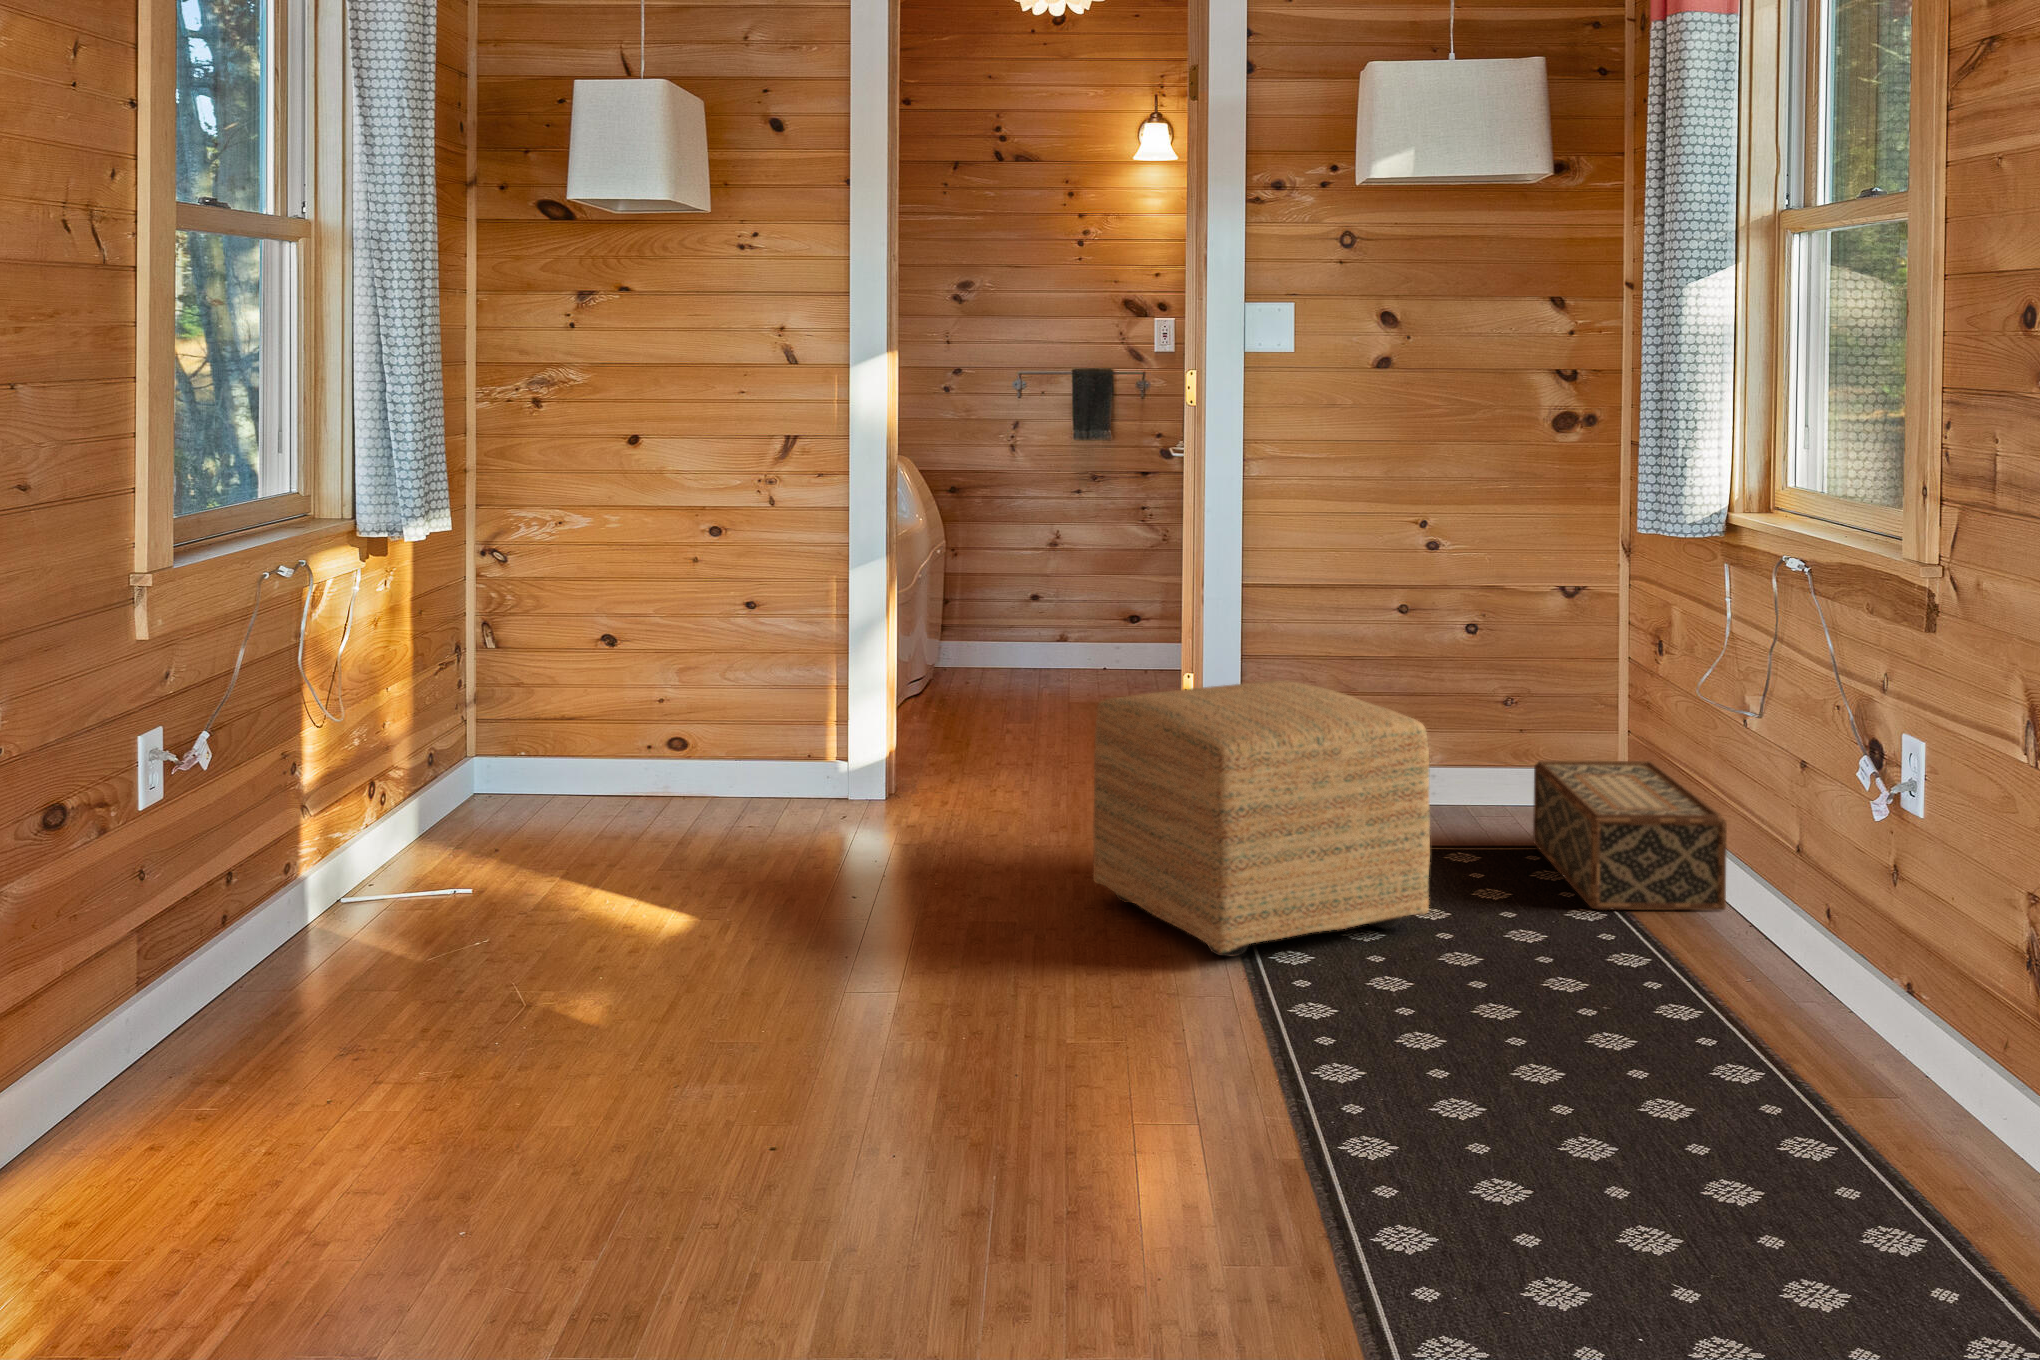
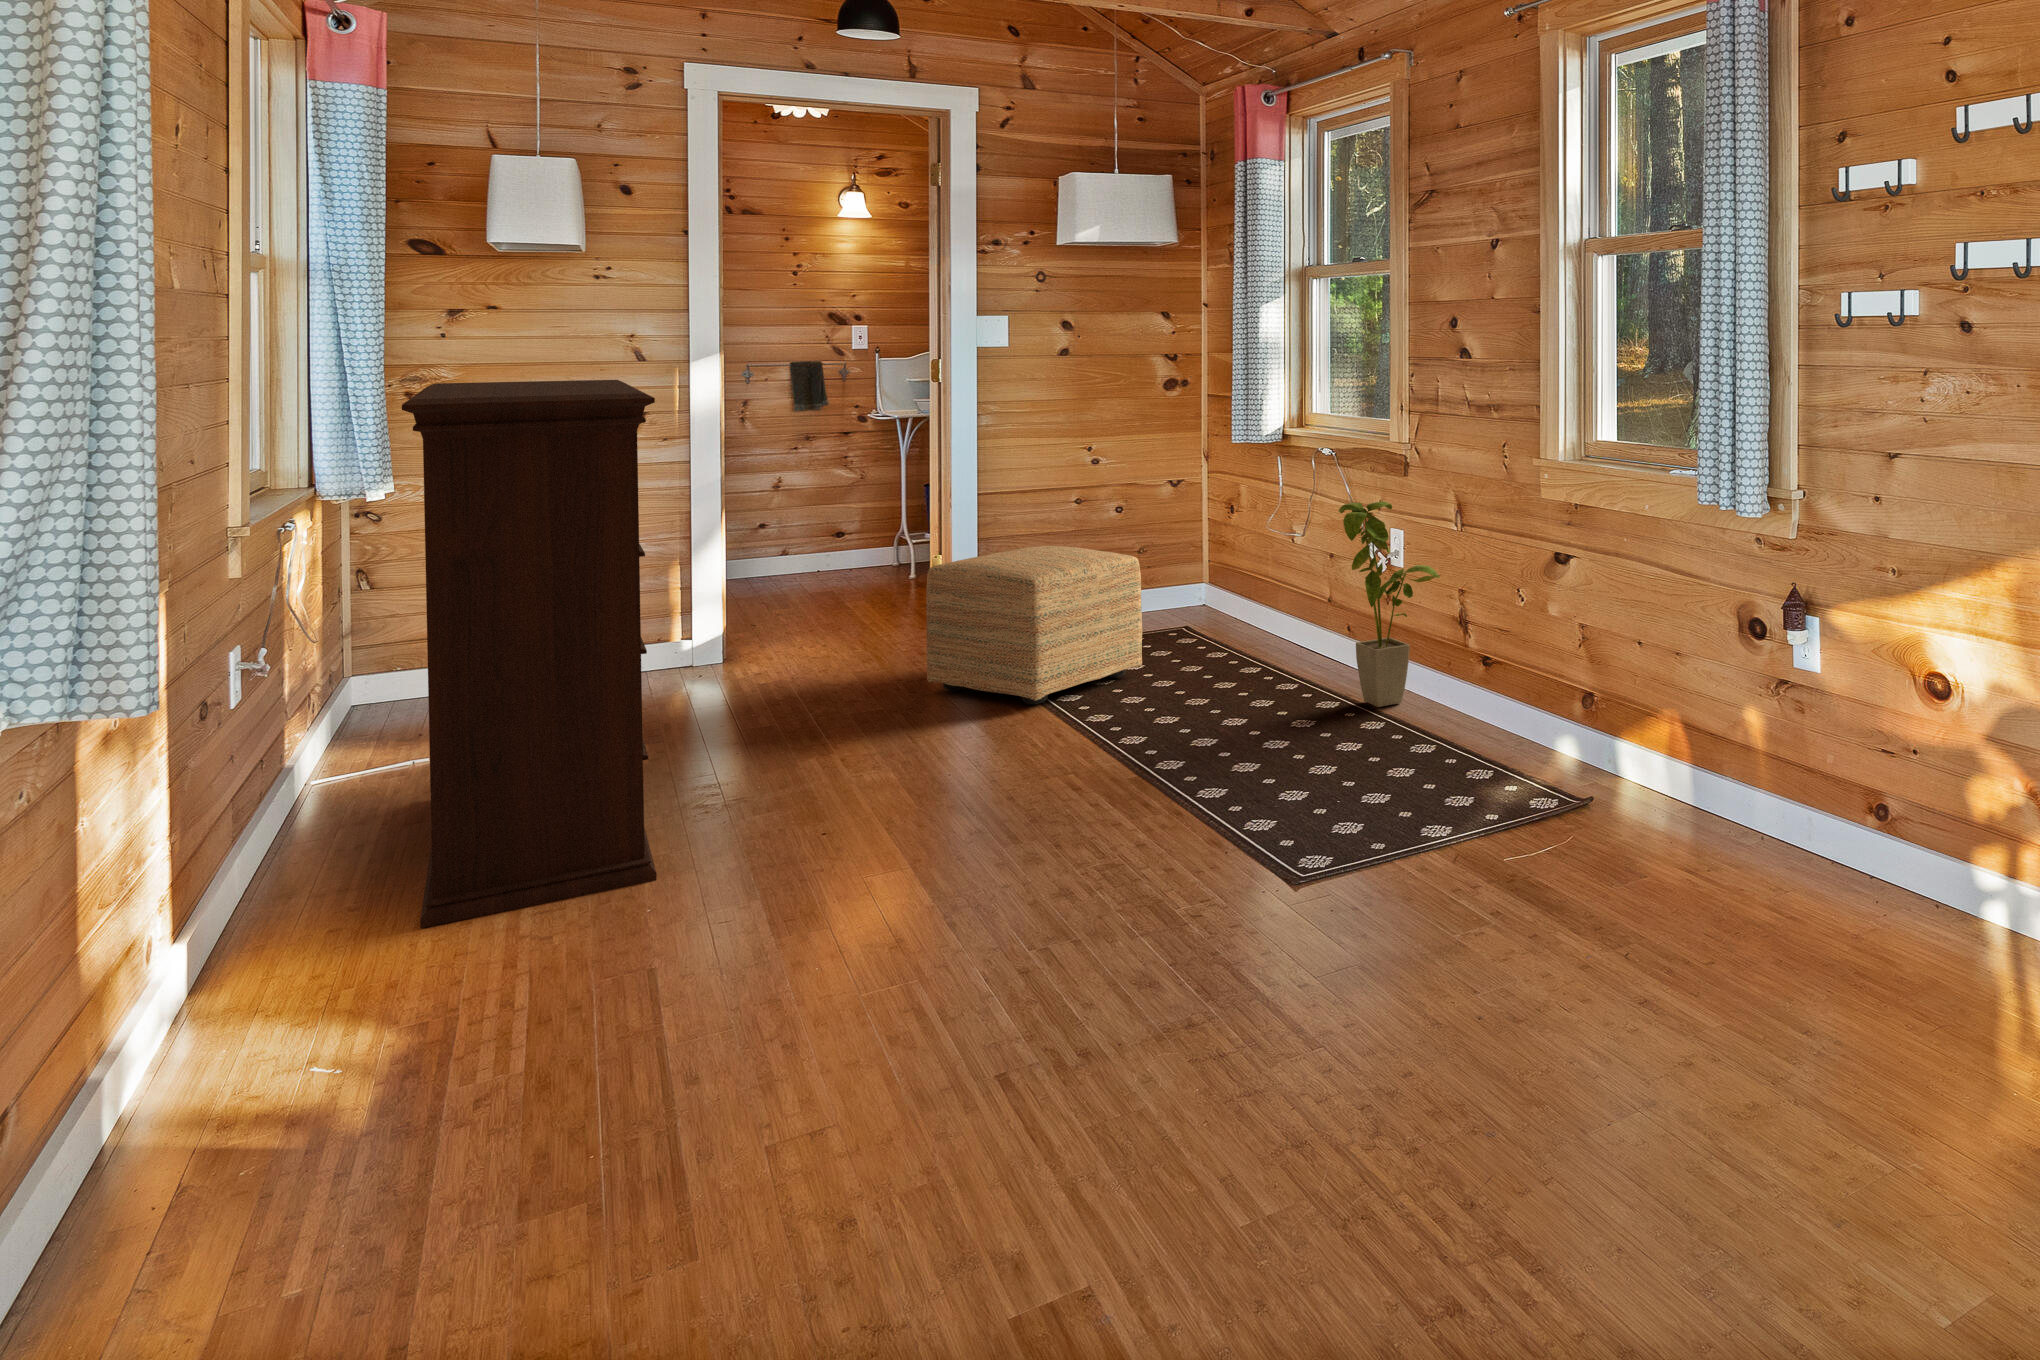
bookshelf: none [197,388,660,1178] -> present [402,380,657,928]
house plant: none [1758,679,1986,1109] -> present [1338,501,1440,707]
woven basket: present [1533,761,1727,910] -> none [1175,574,1291,652]

